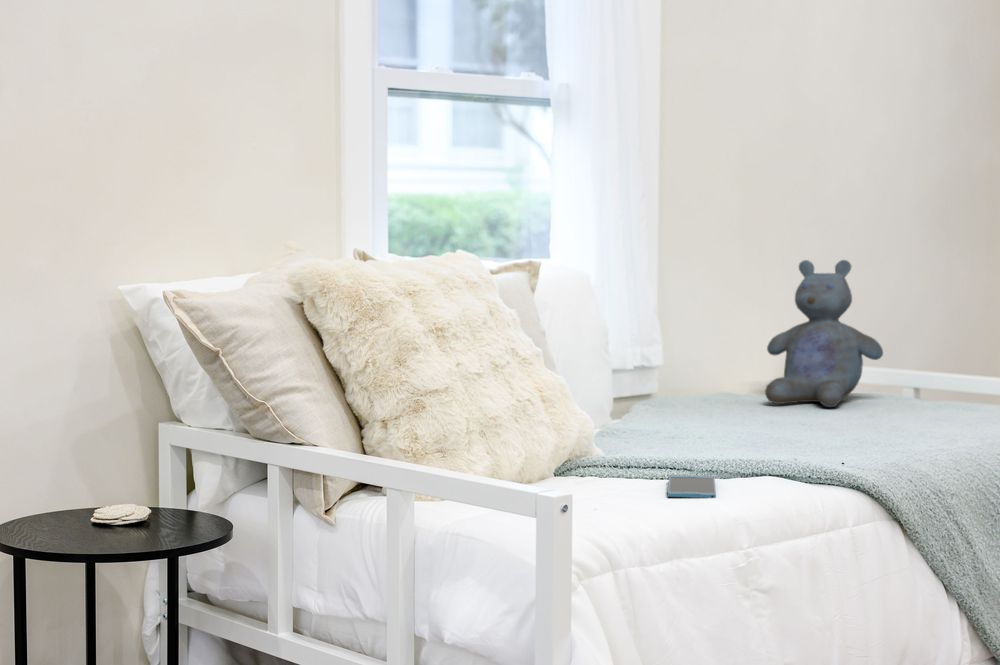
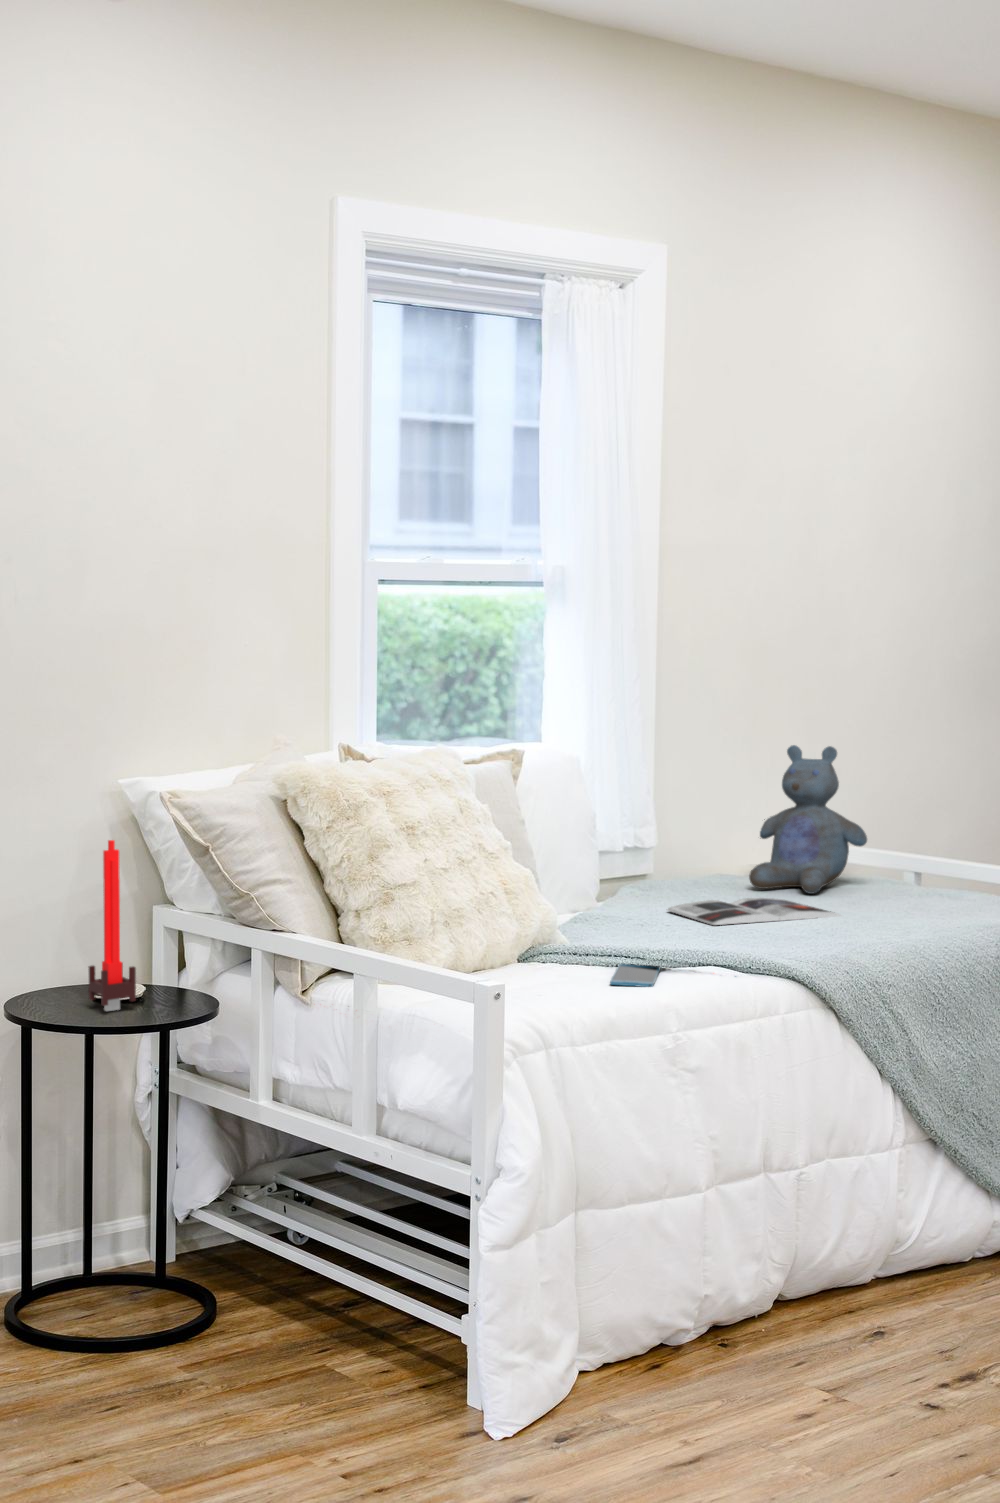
candle: none [84,343,139,537] -> present [89,840,136,1011]
magazine: none [693,411,876,437] -> present [667,898,841,925]

